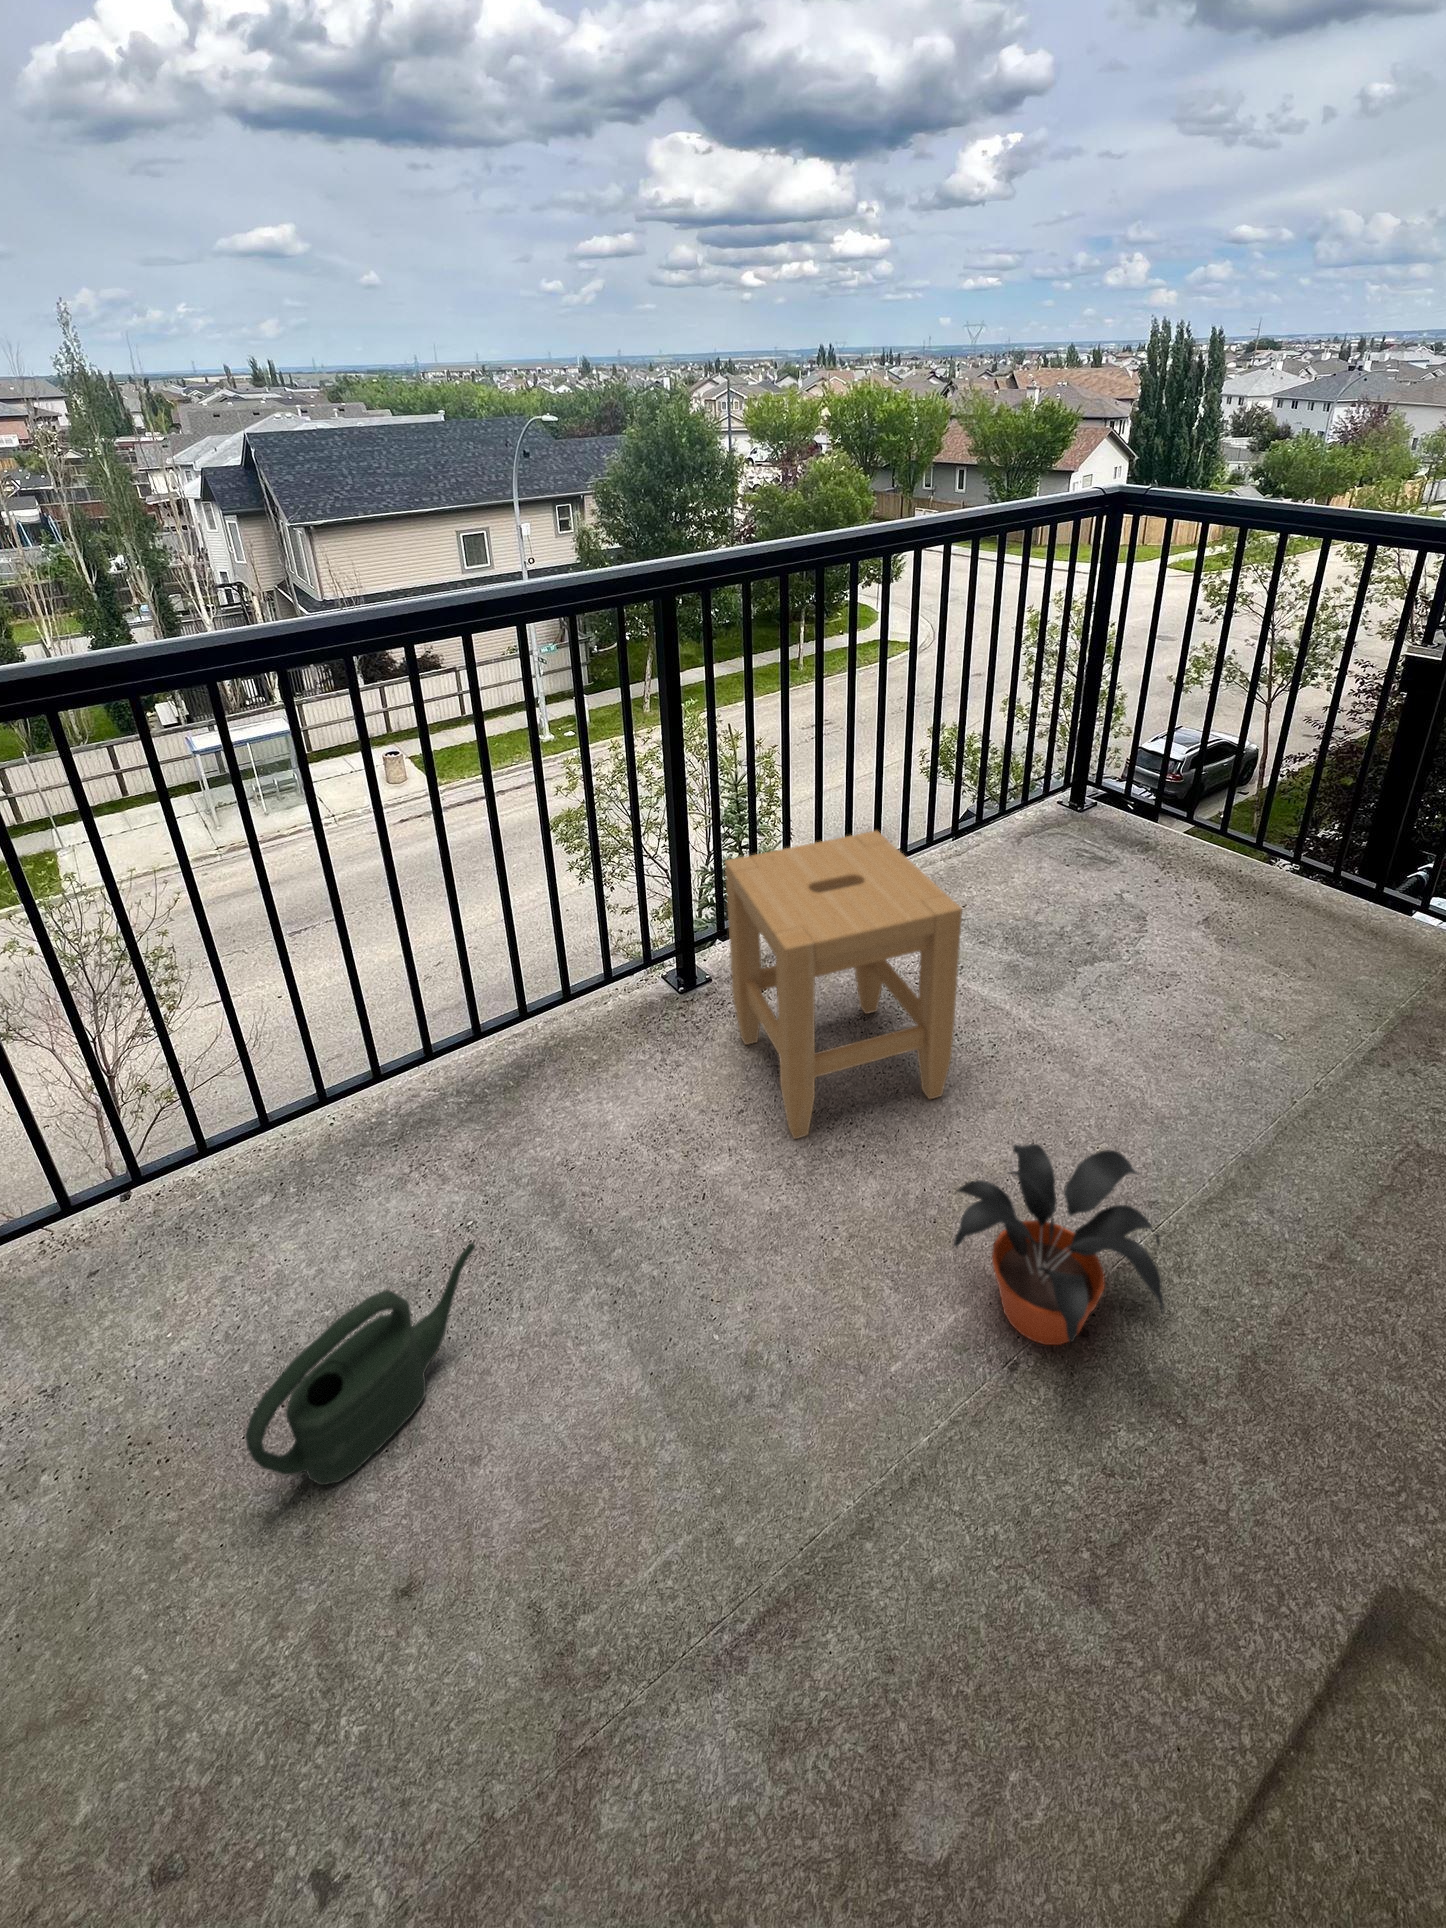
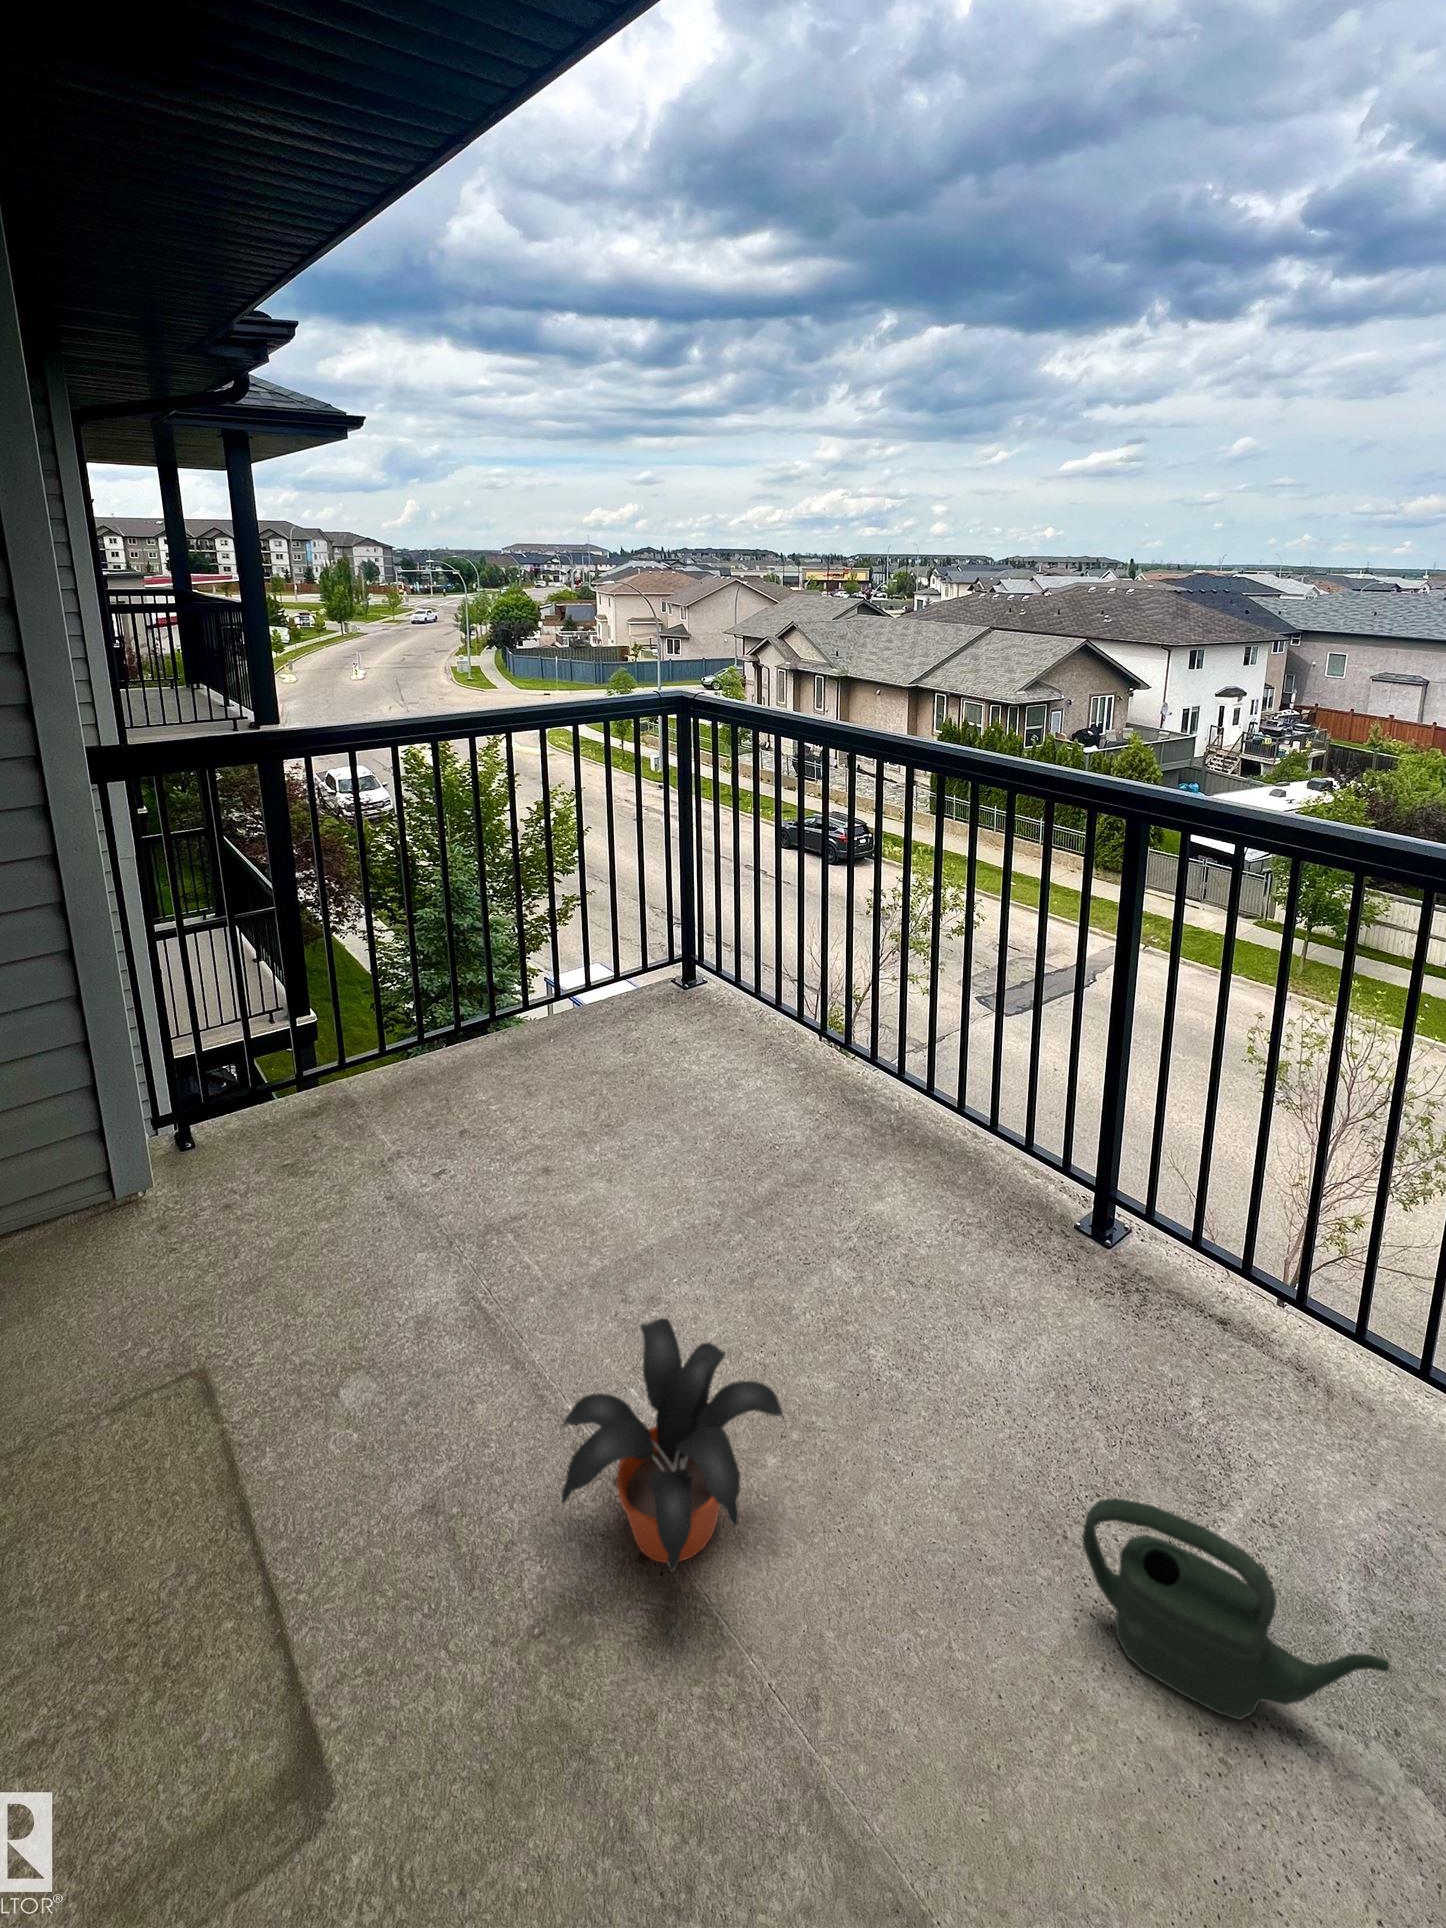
stool: present [725,831,962,1139] -> none [872,1063,1159,1458]
watering can: present [245,1243,475,1485] -> present [1082,1498,1389,1720]

